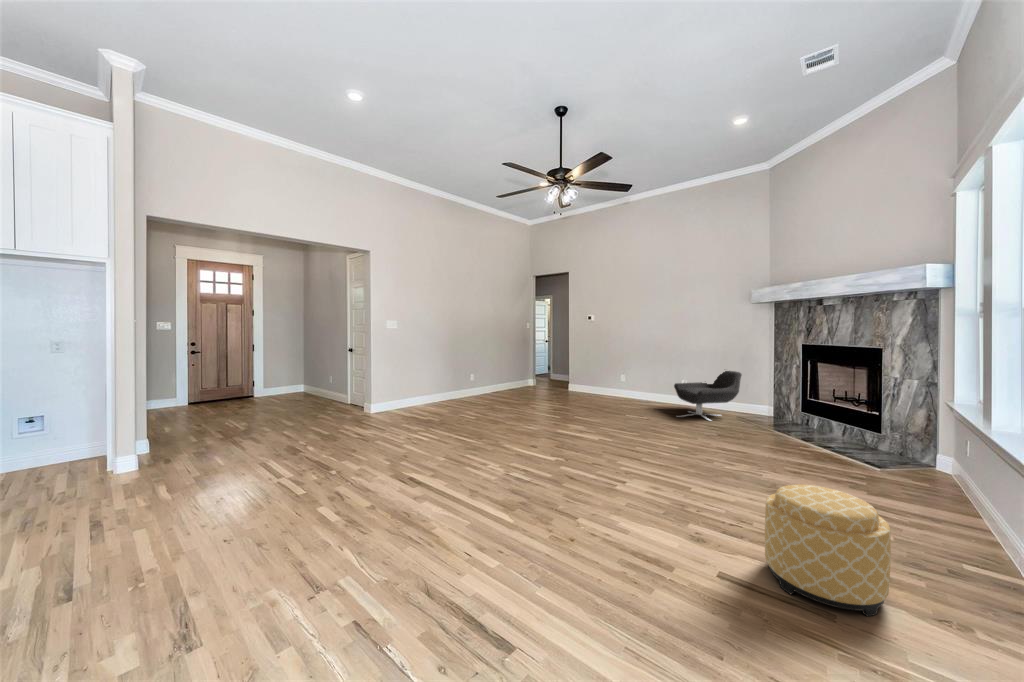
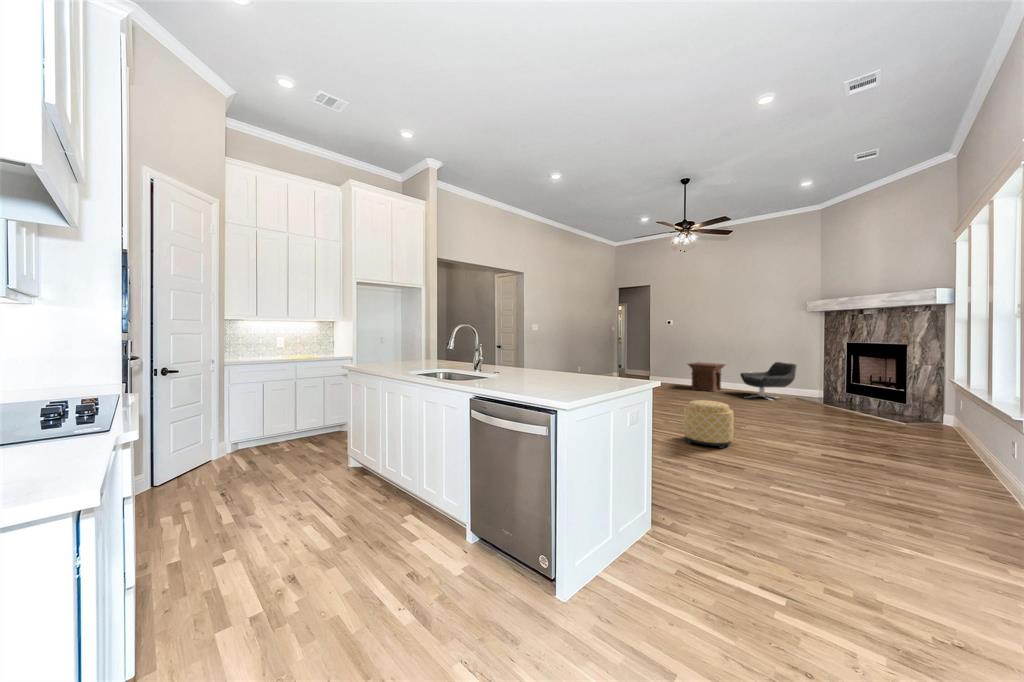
side table: none [611,369,661,408] -> present [688,362,725,392]
ottoman: present [765,485,891,616] -> present [684,400,734,448]

